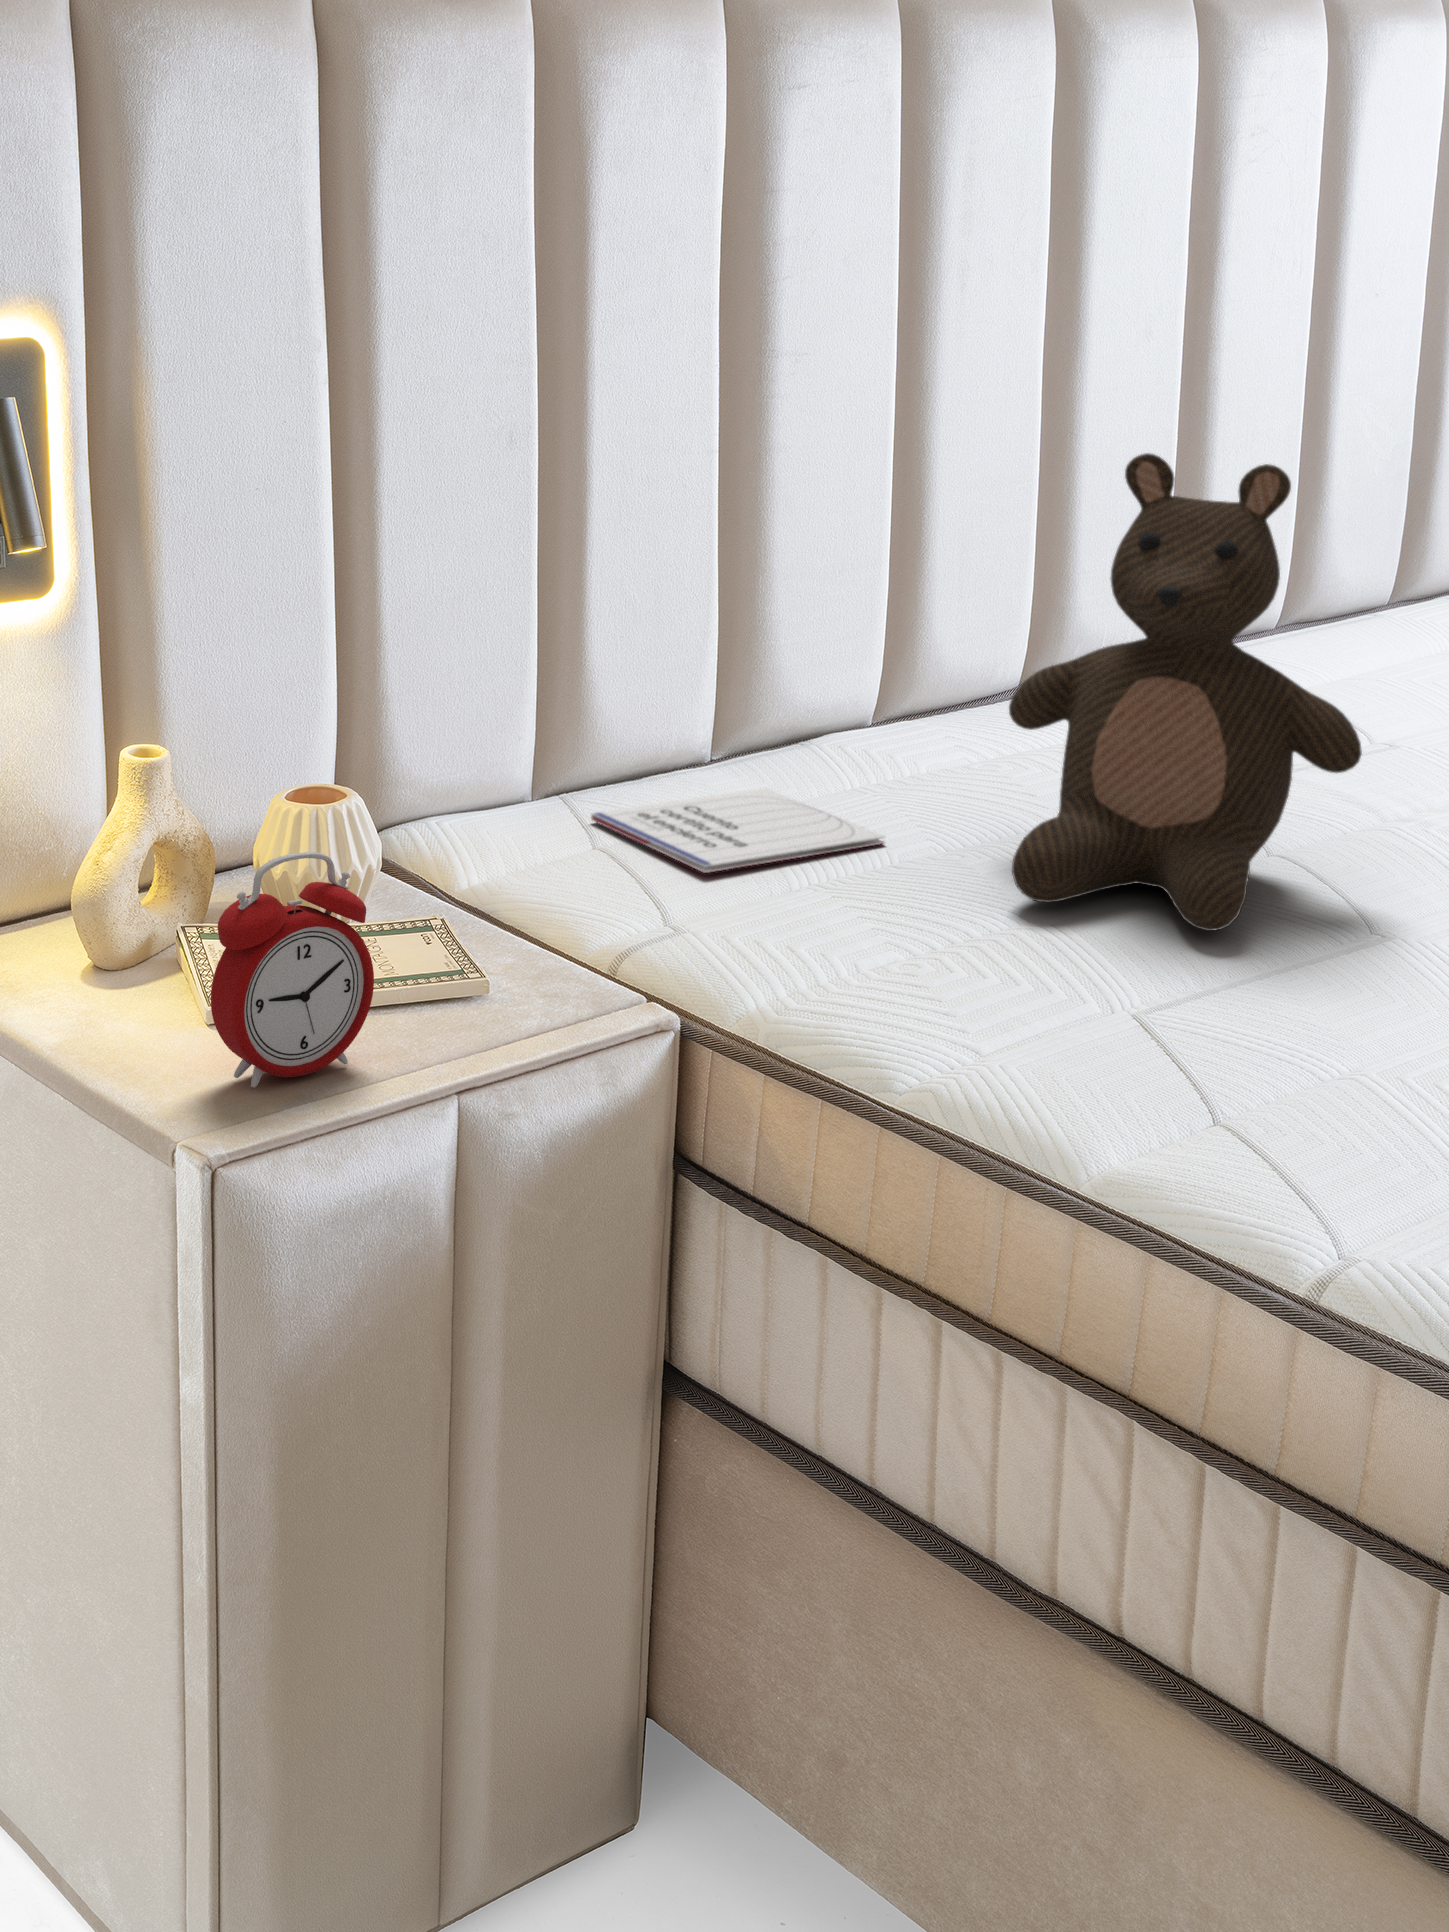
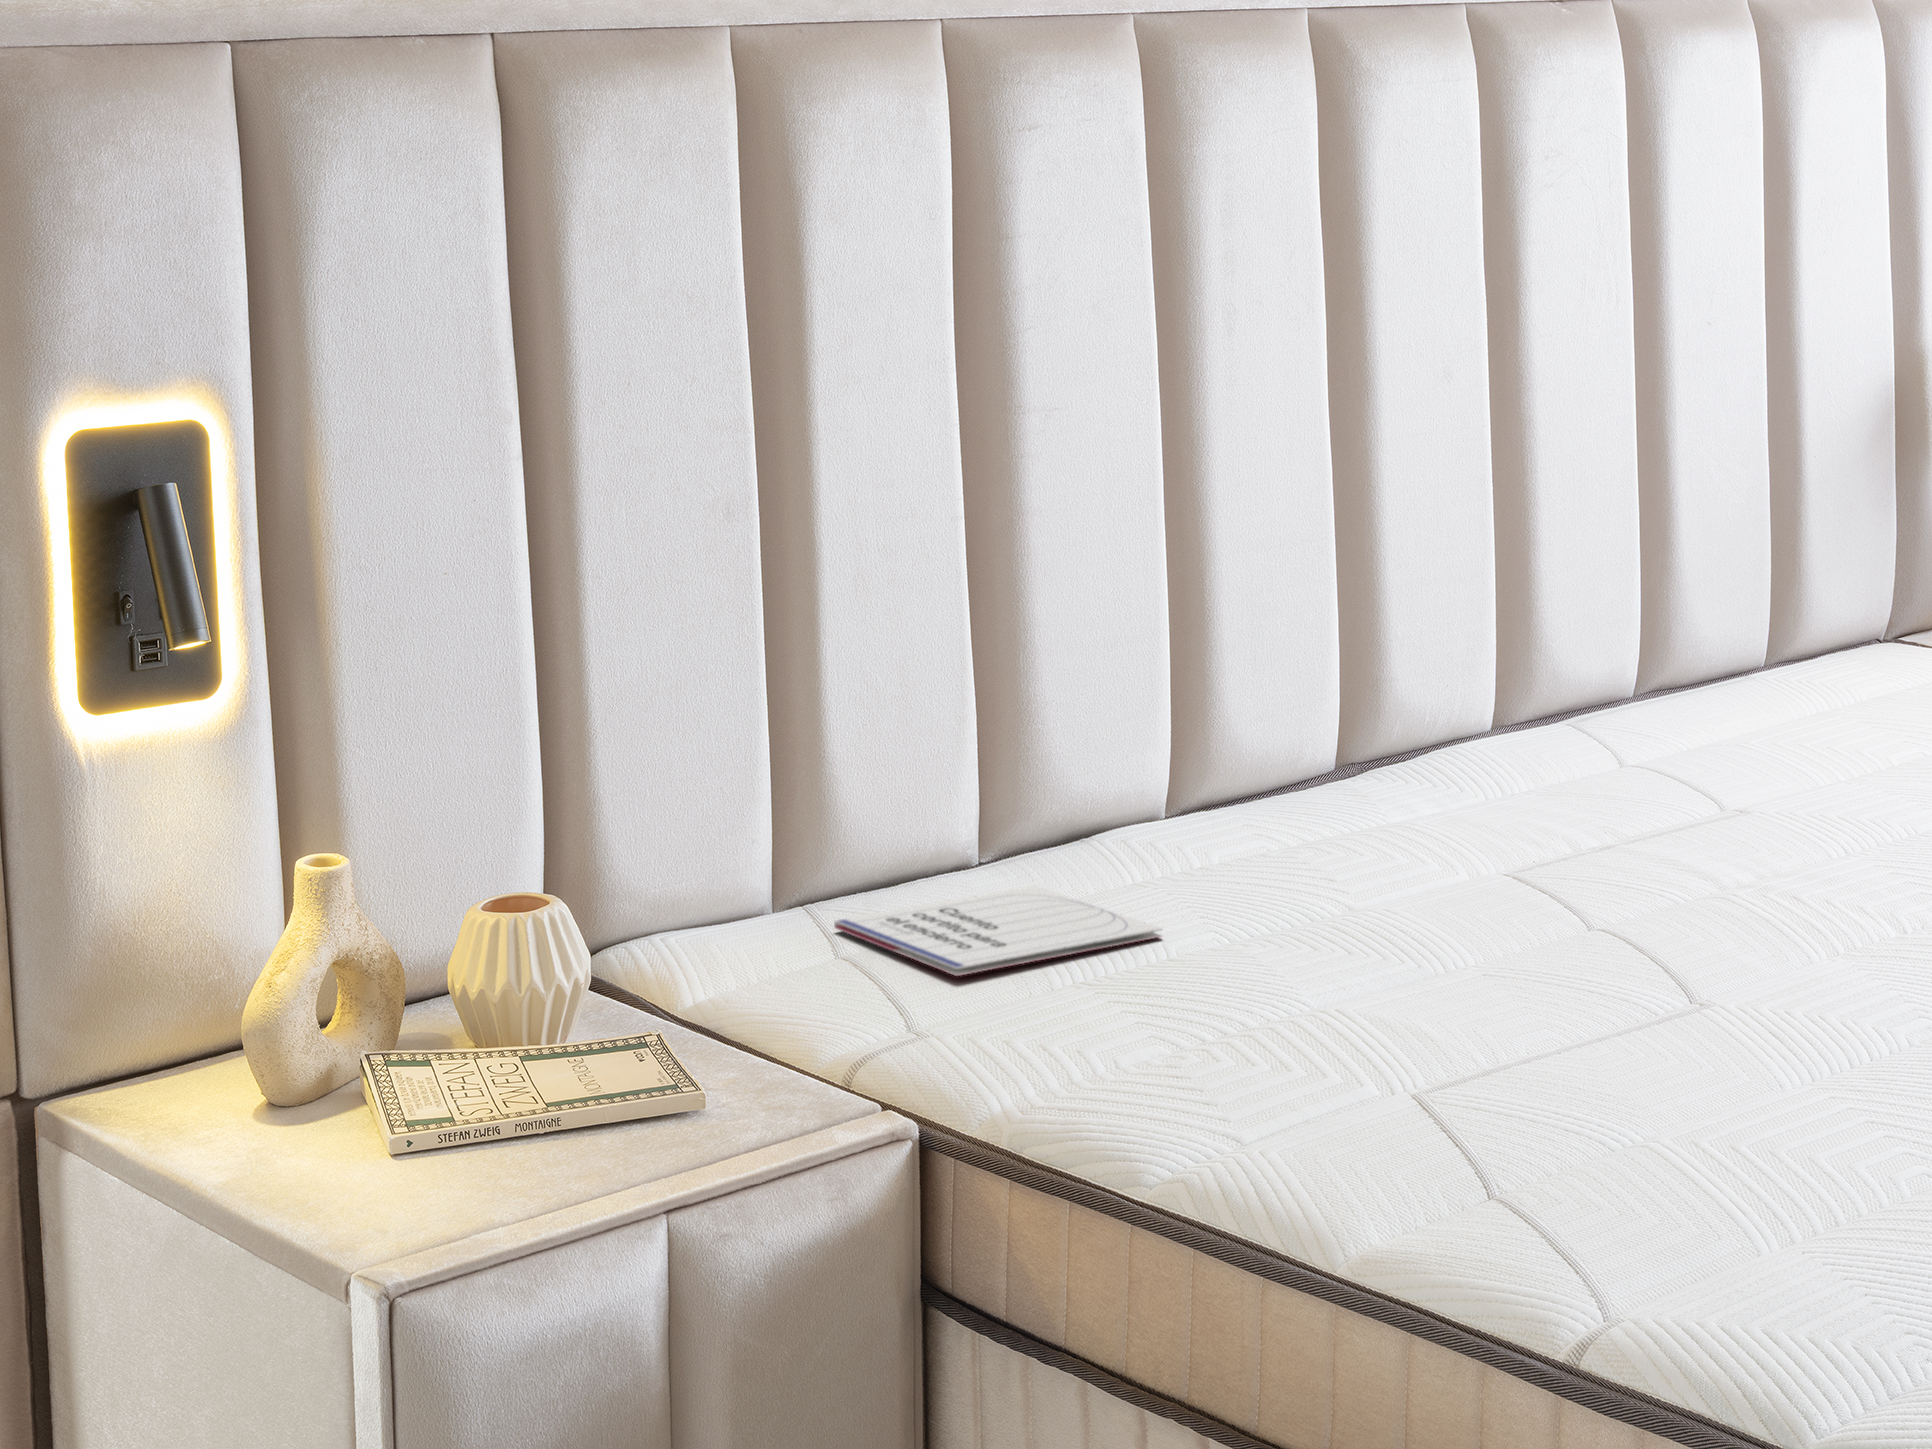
stuffed bear: present [1009,453,1362,931] -> none [1286,493,1662,1006]
alarm clock: present [211,852,374,1088] -> none [392,949,571,1213]

